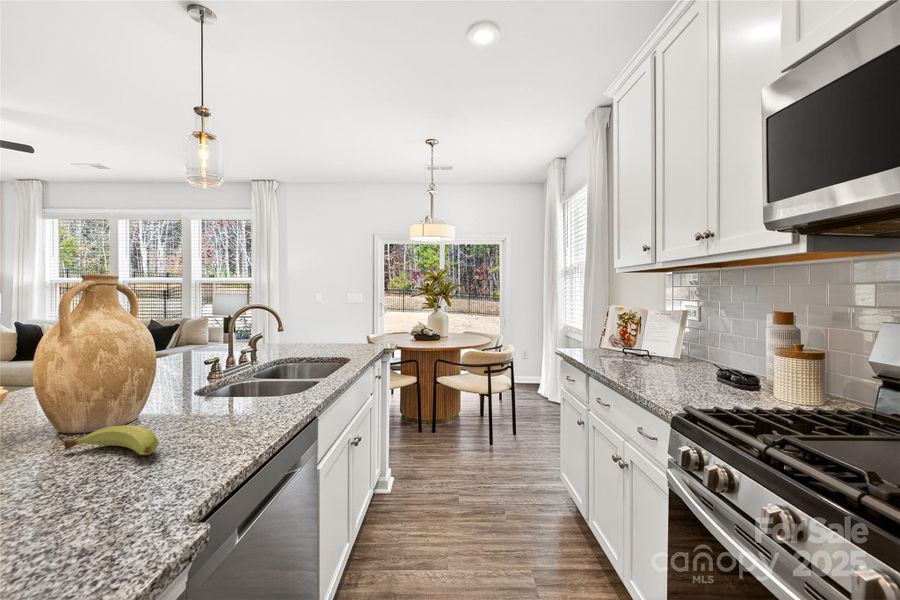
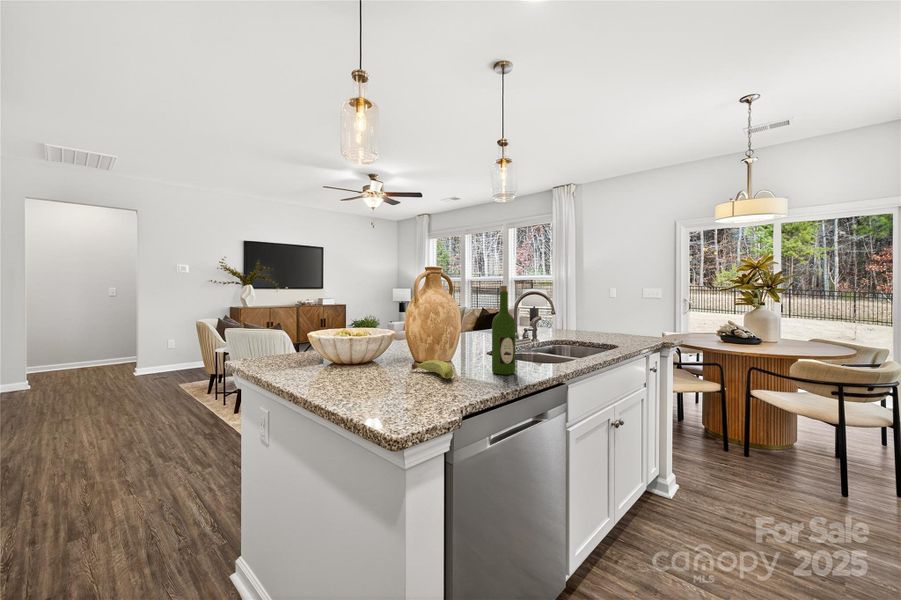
wine bottle: none [219,307,254,426] -> present [492,286,515,375]

